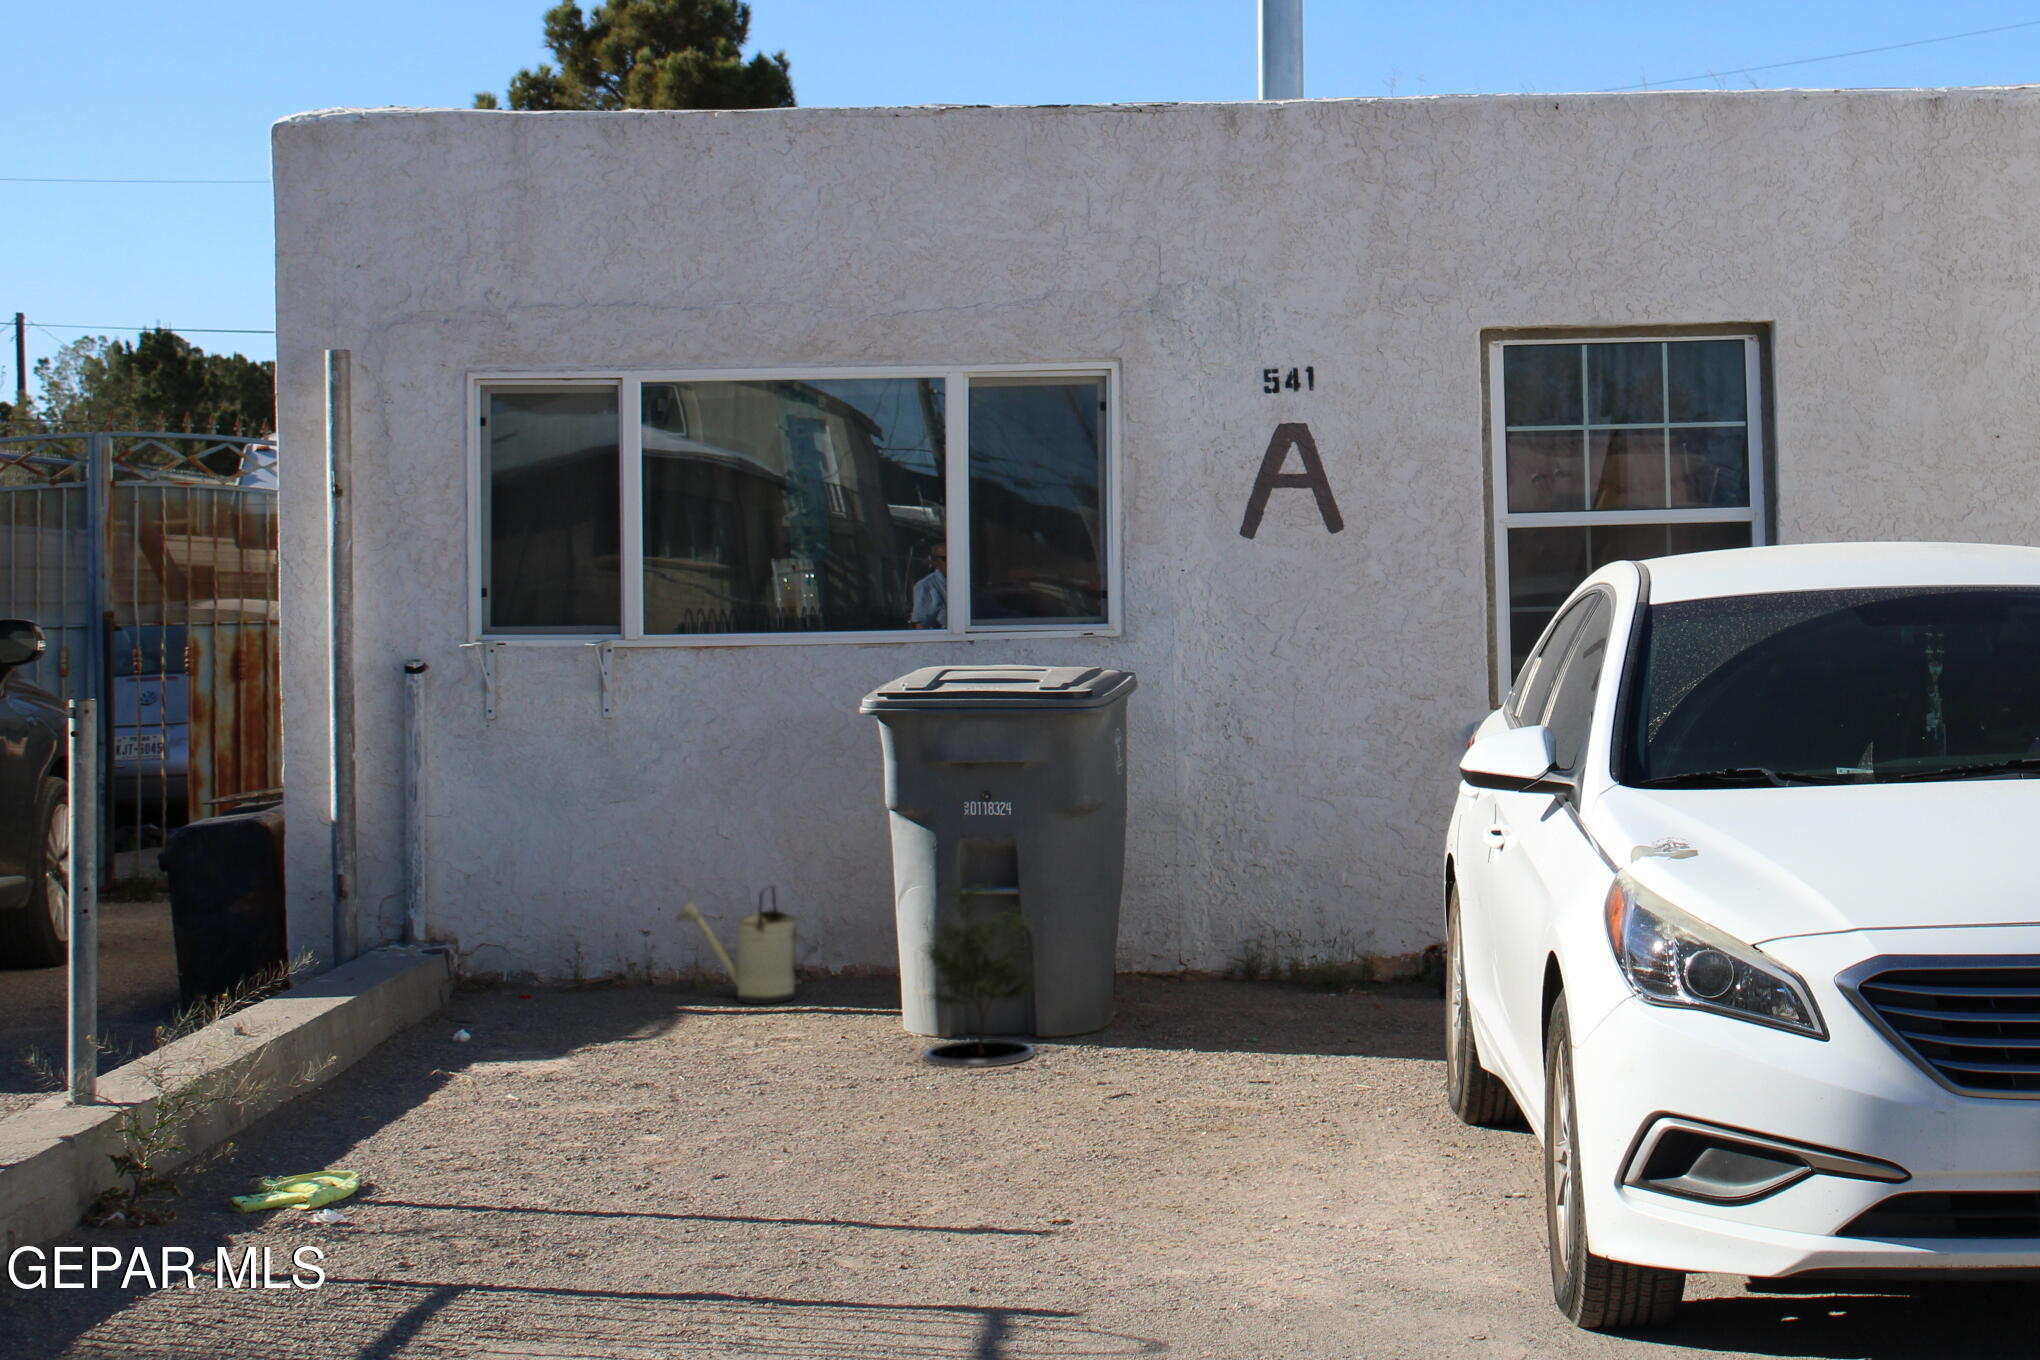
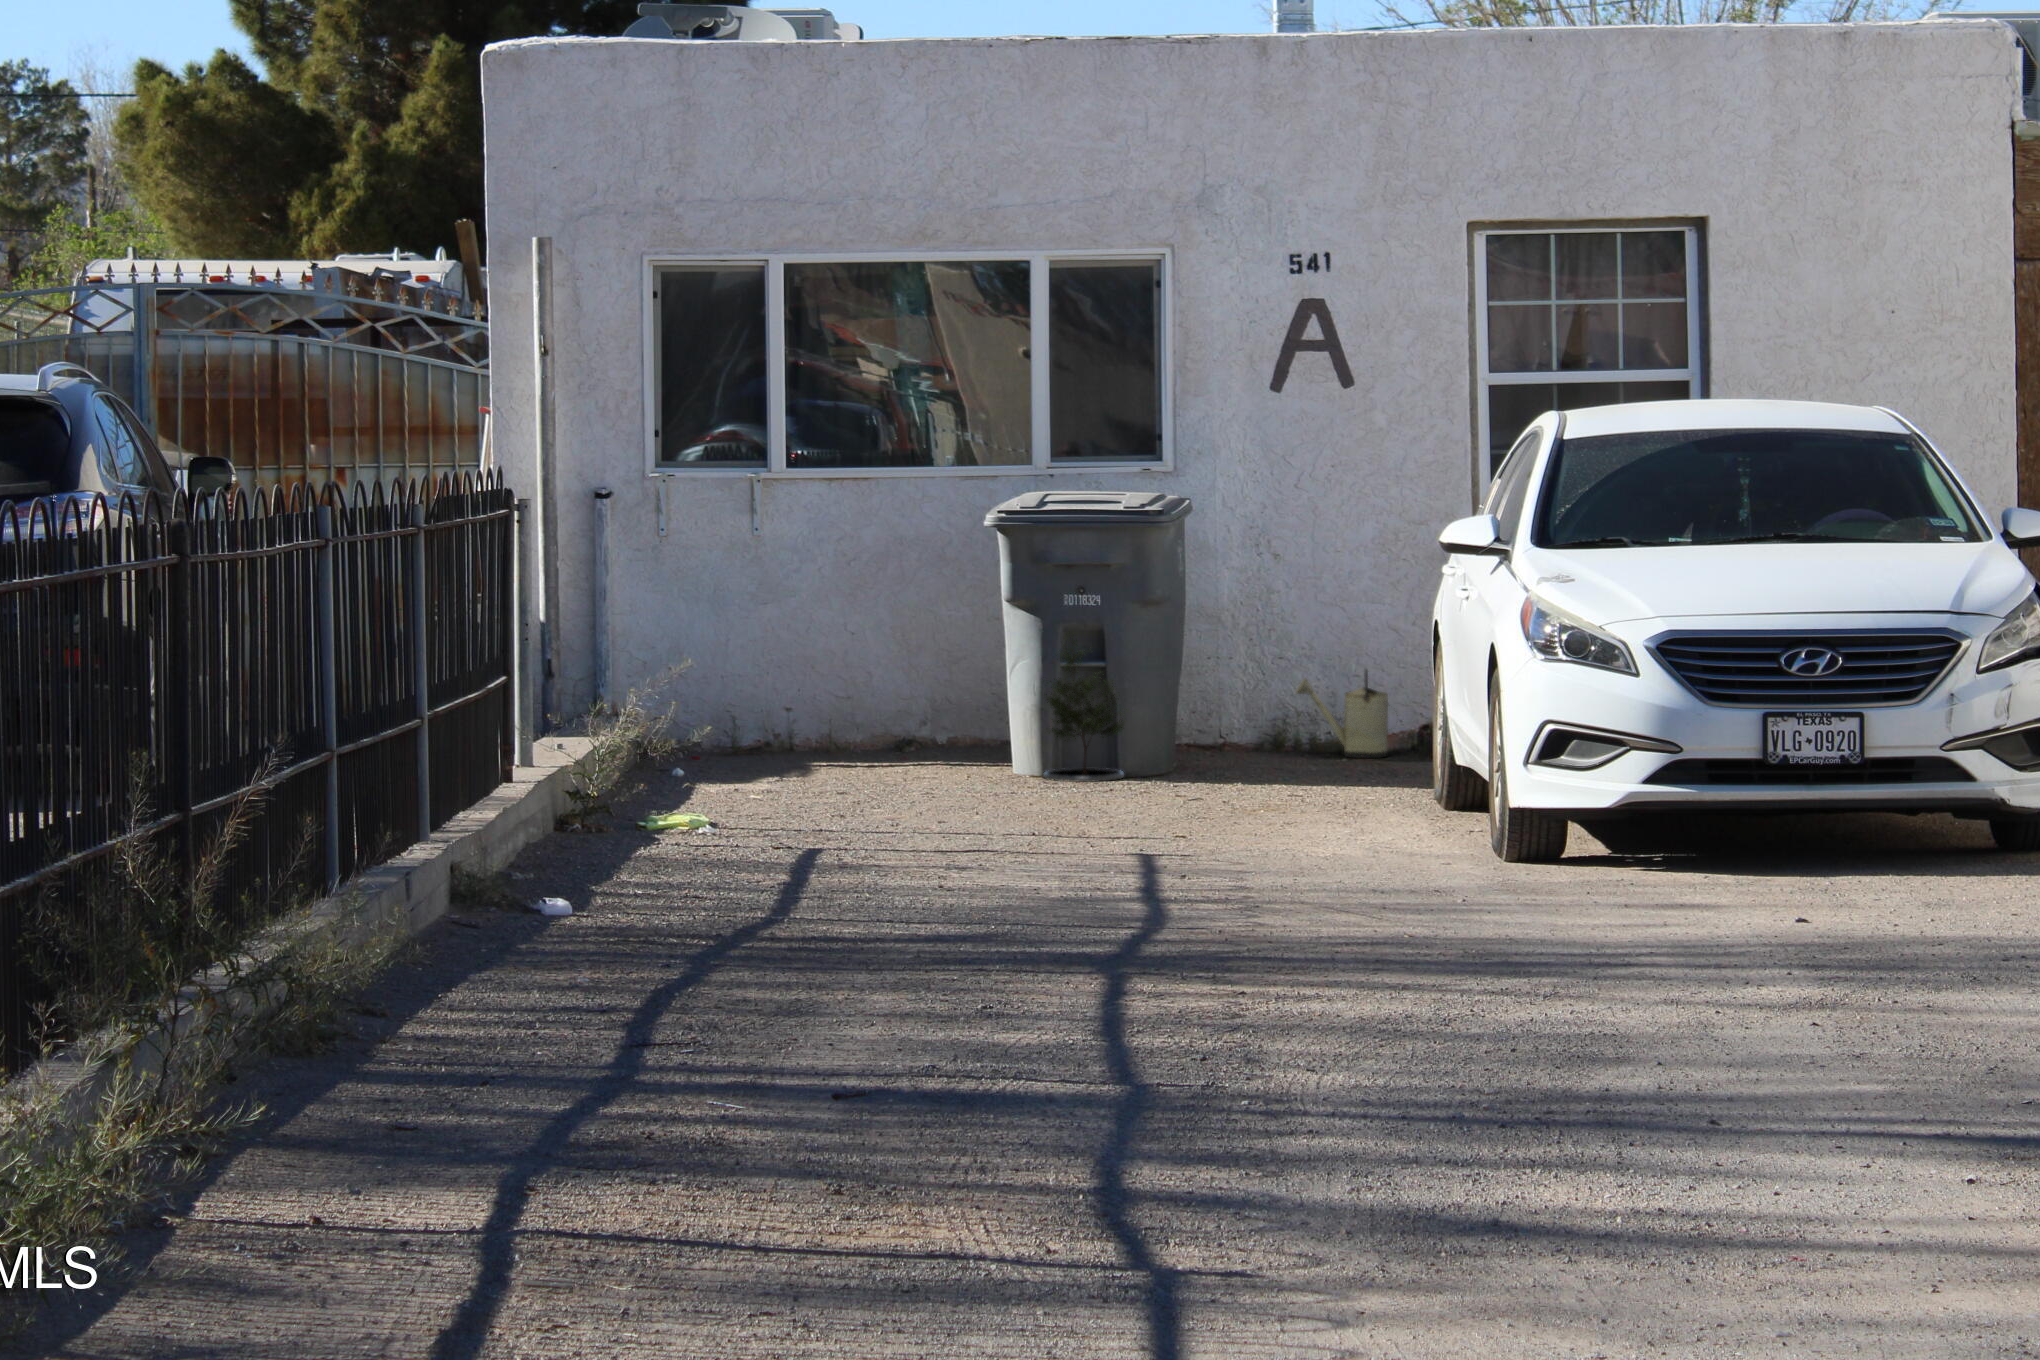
watering can: present [677,887,803,1004] -> present [1296,669,1388,758]

